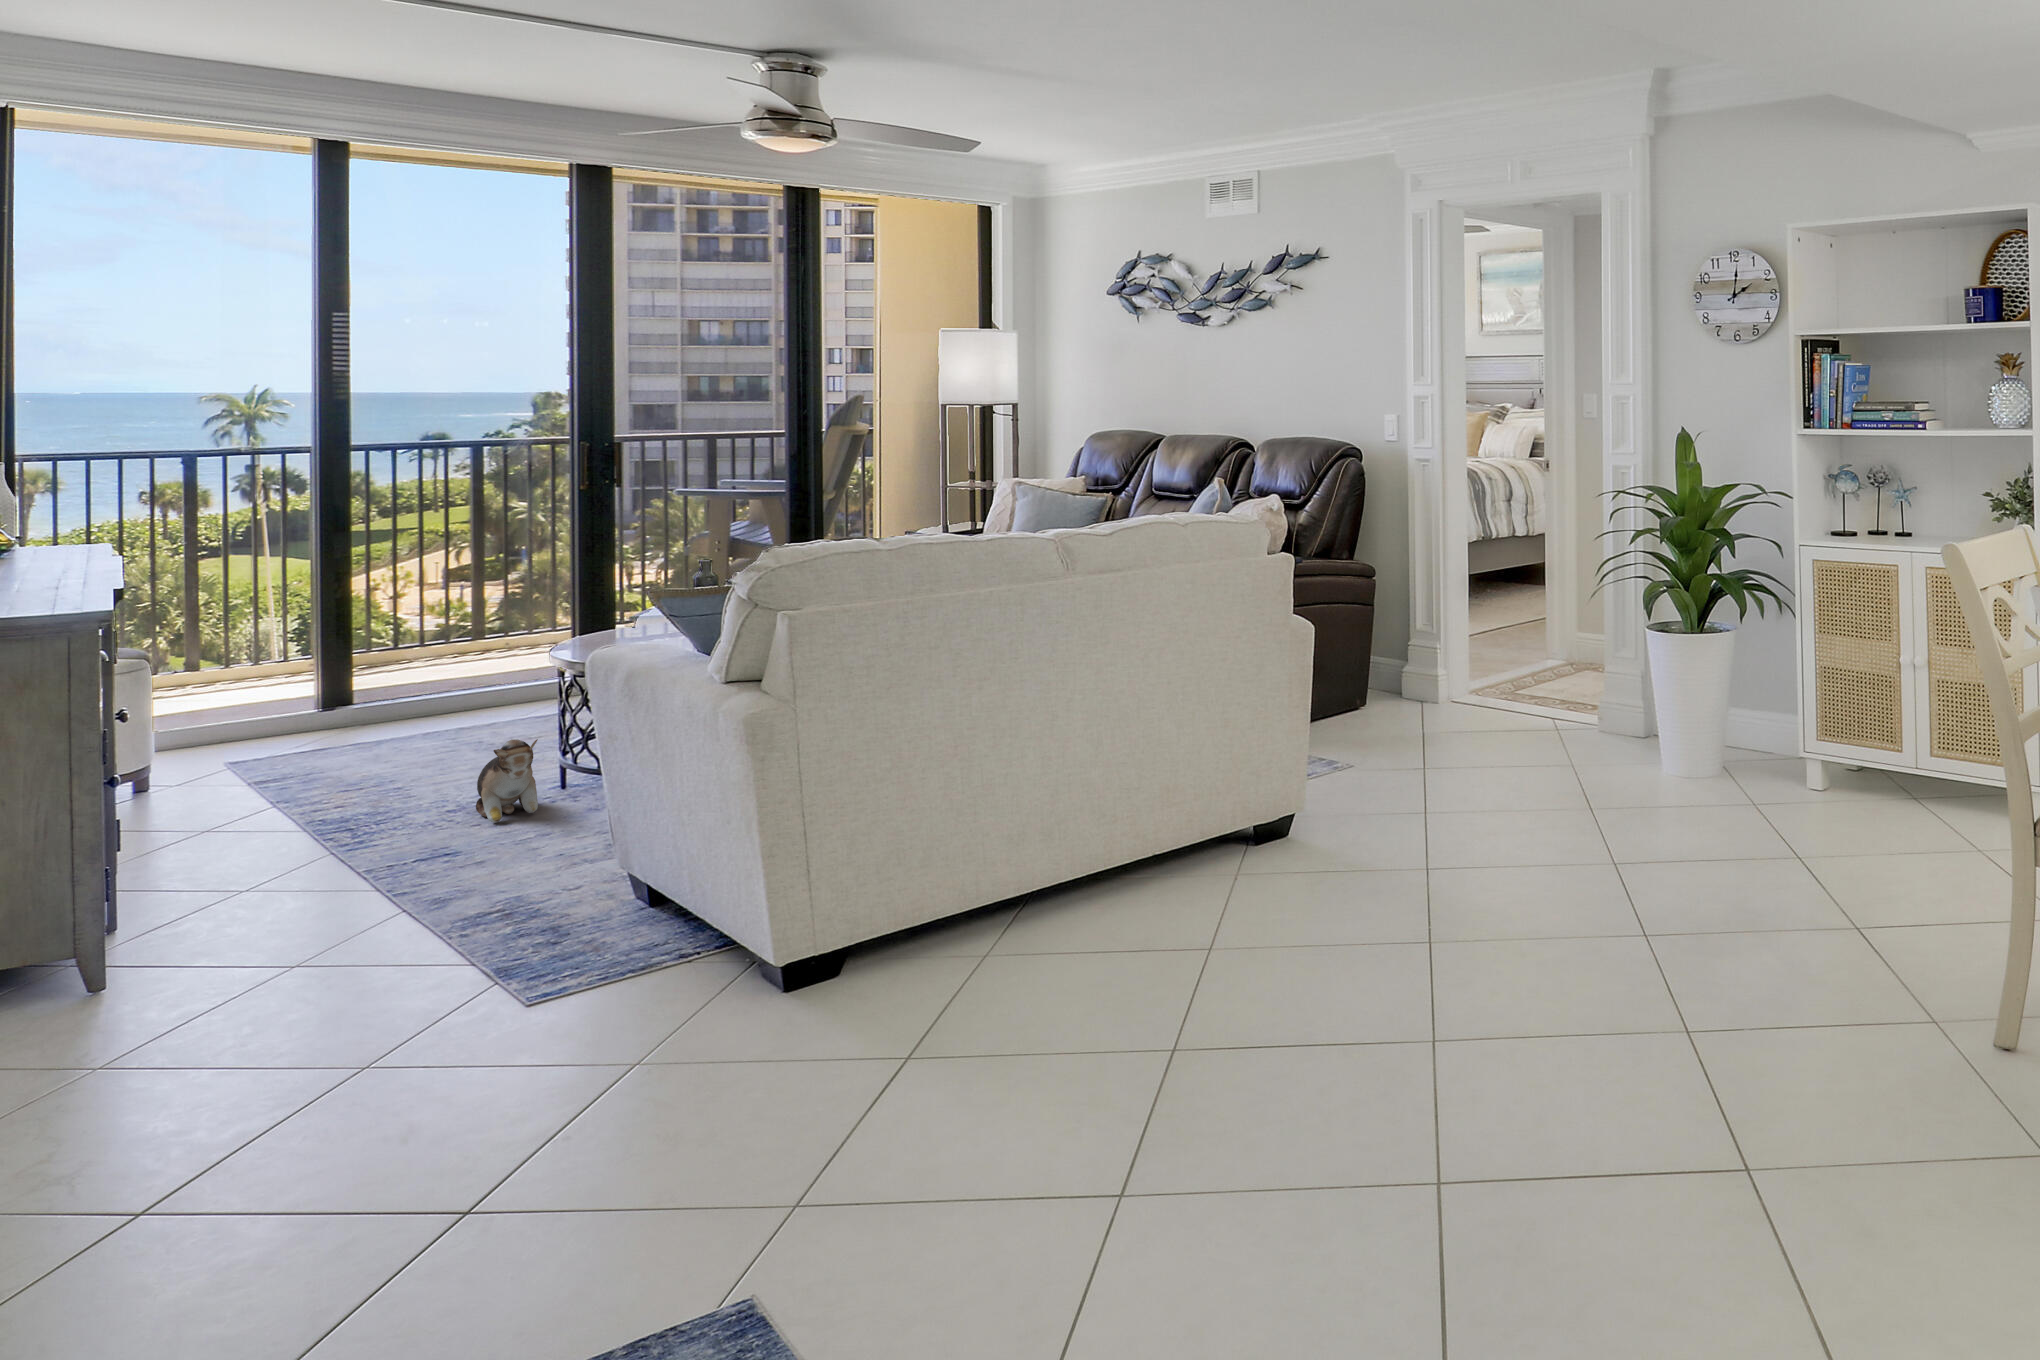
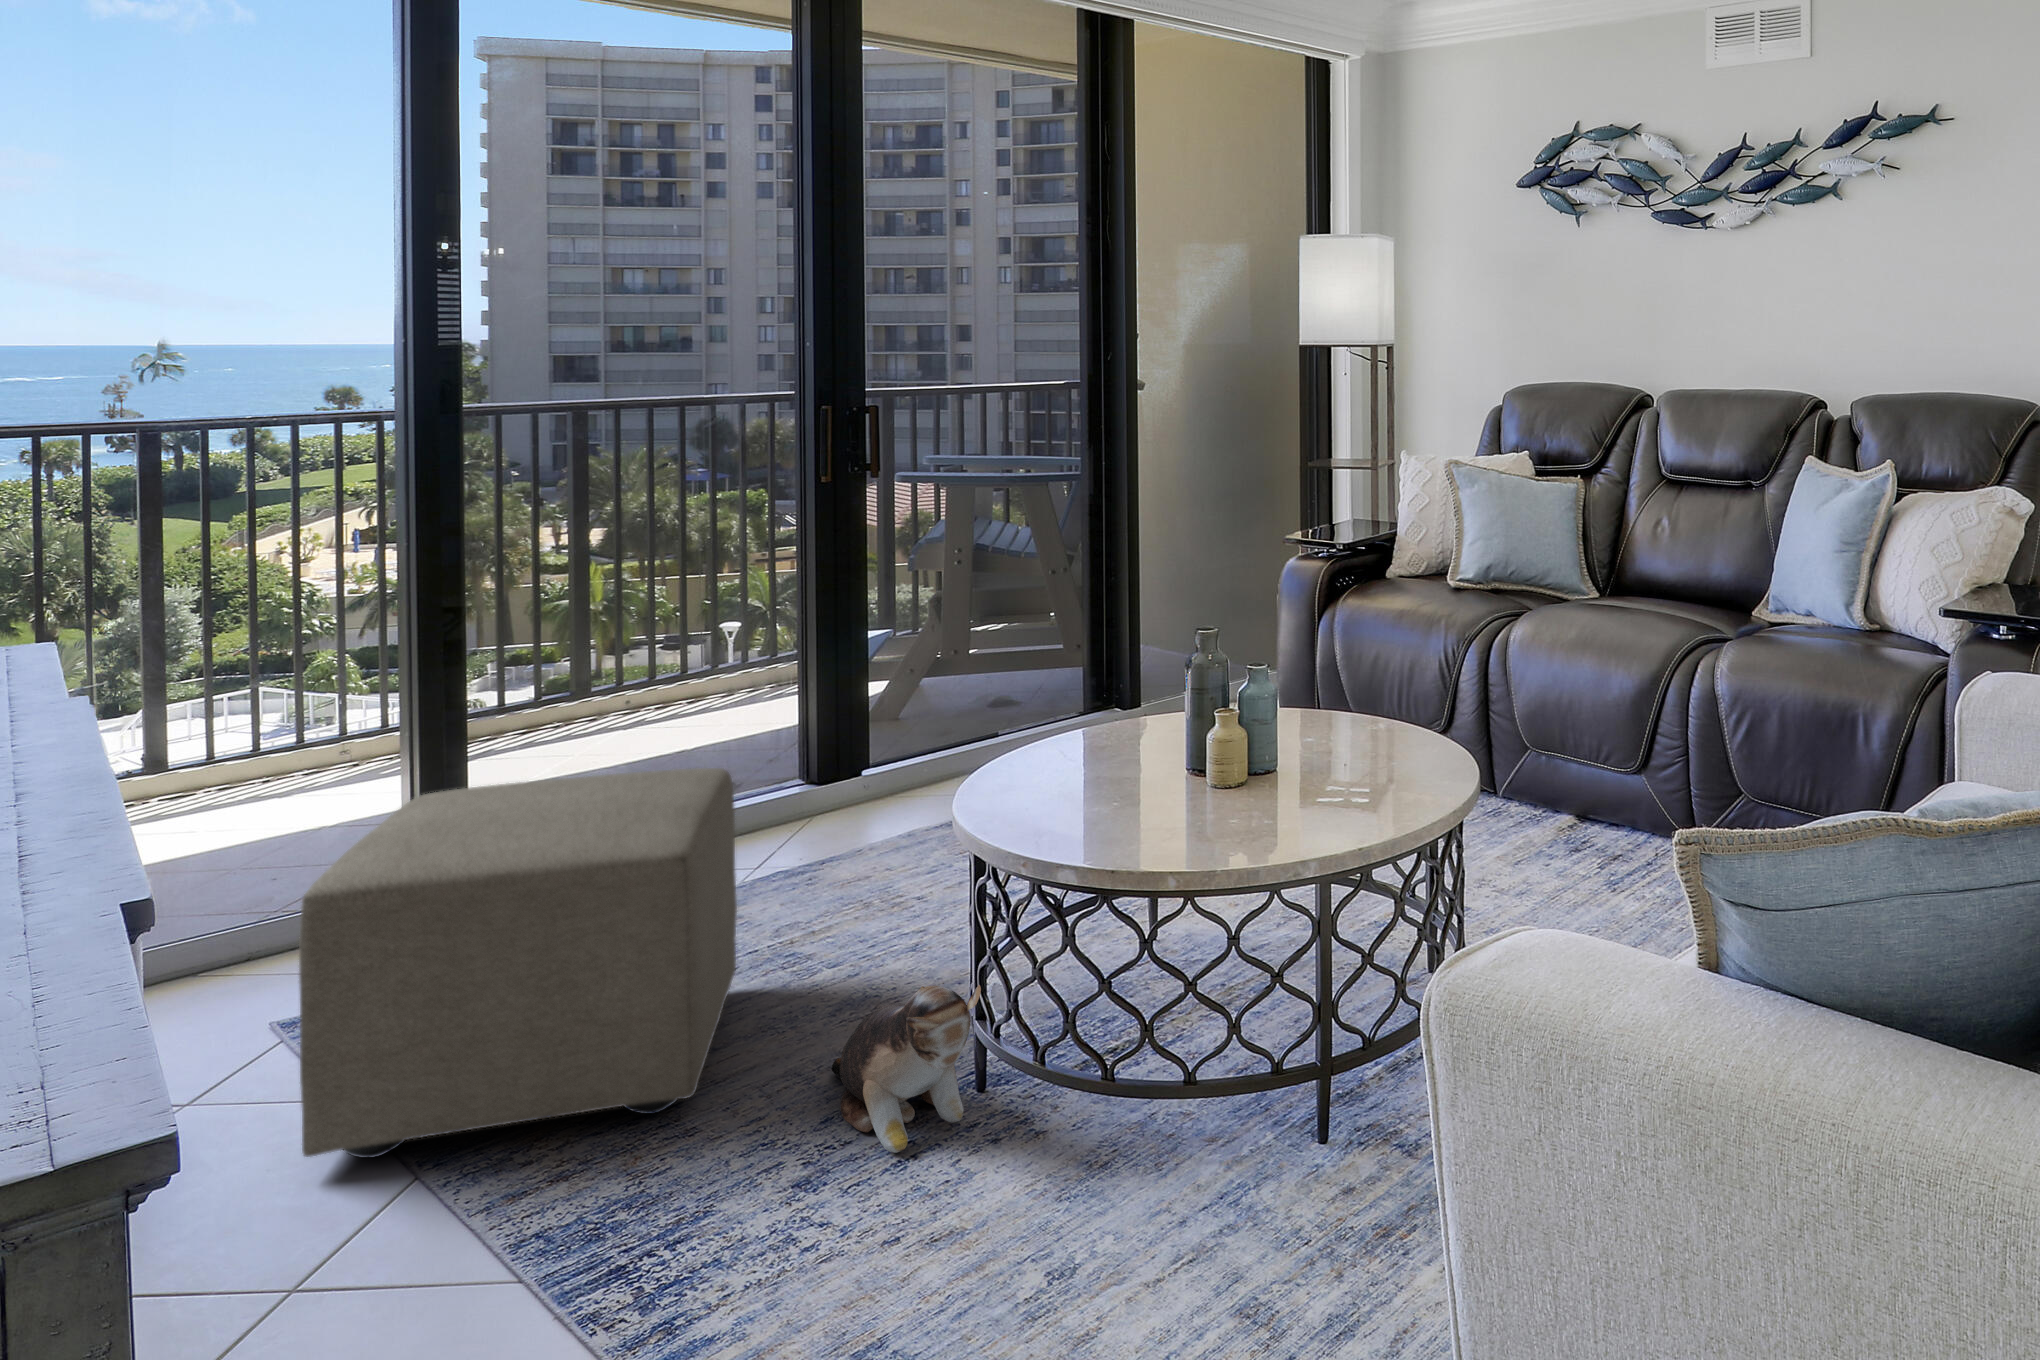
ottoman: none [202,648,461,824] -> present [299,768,737,1158]

